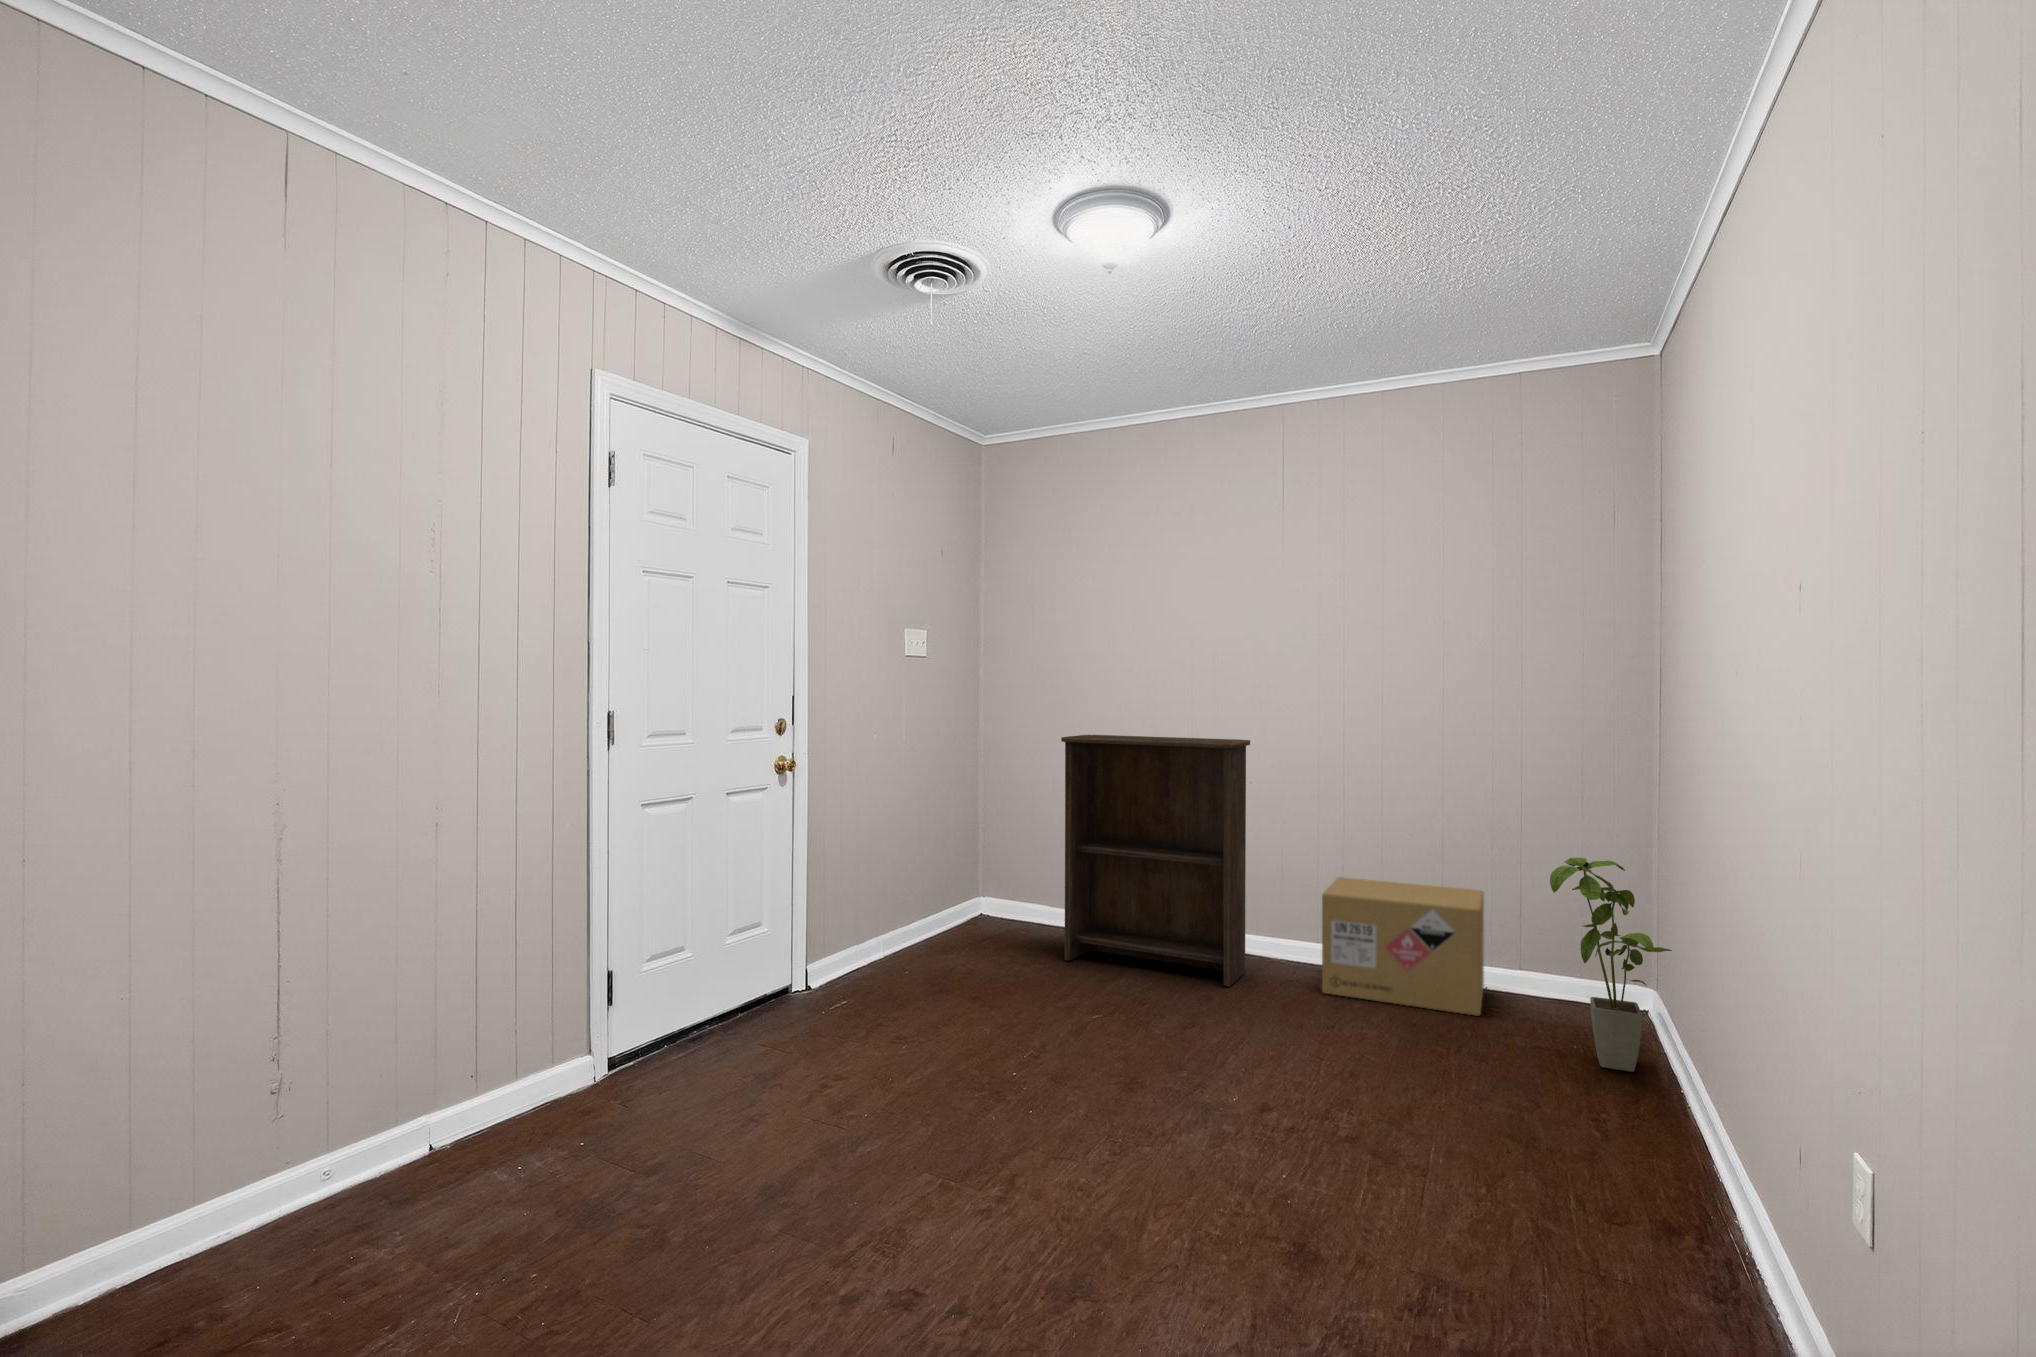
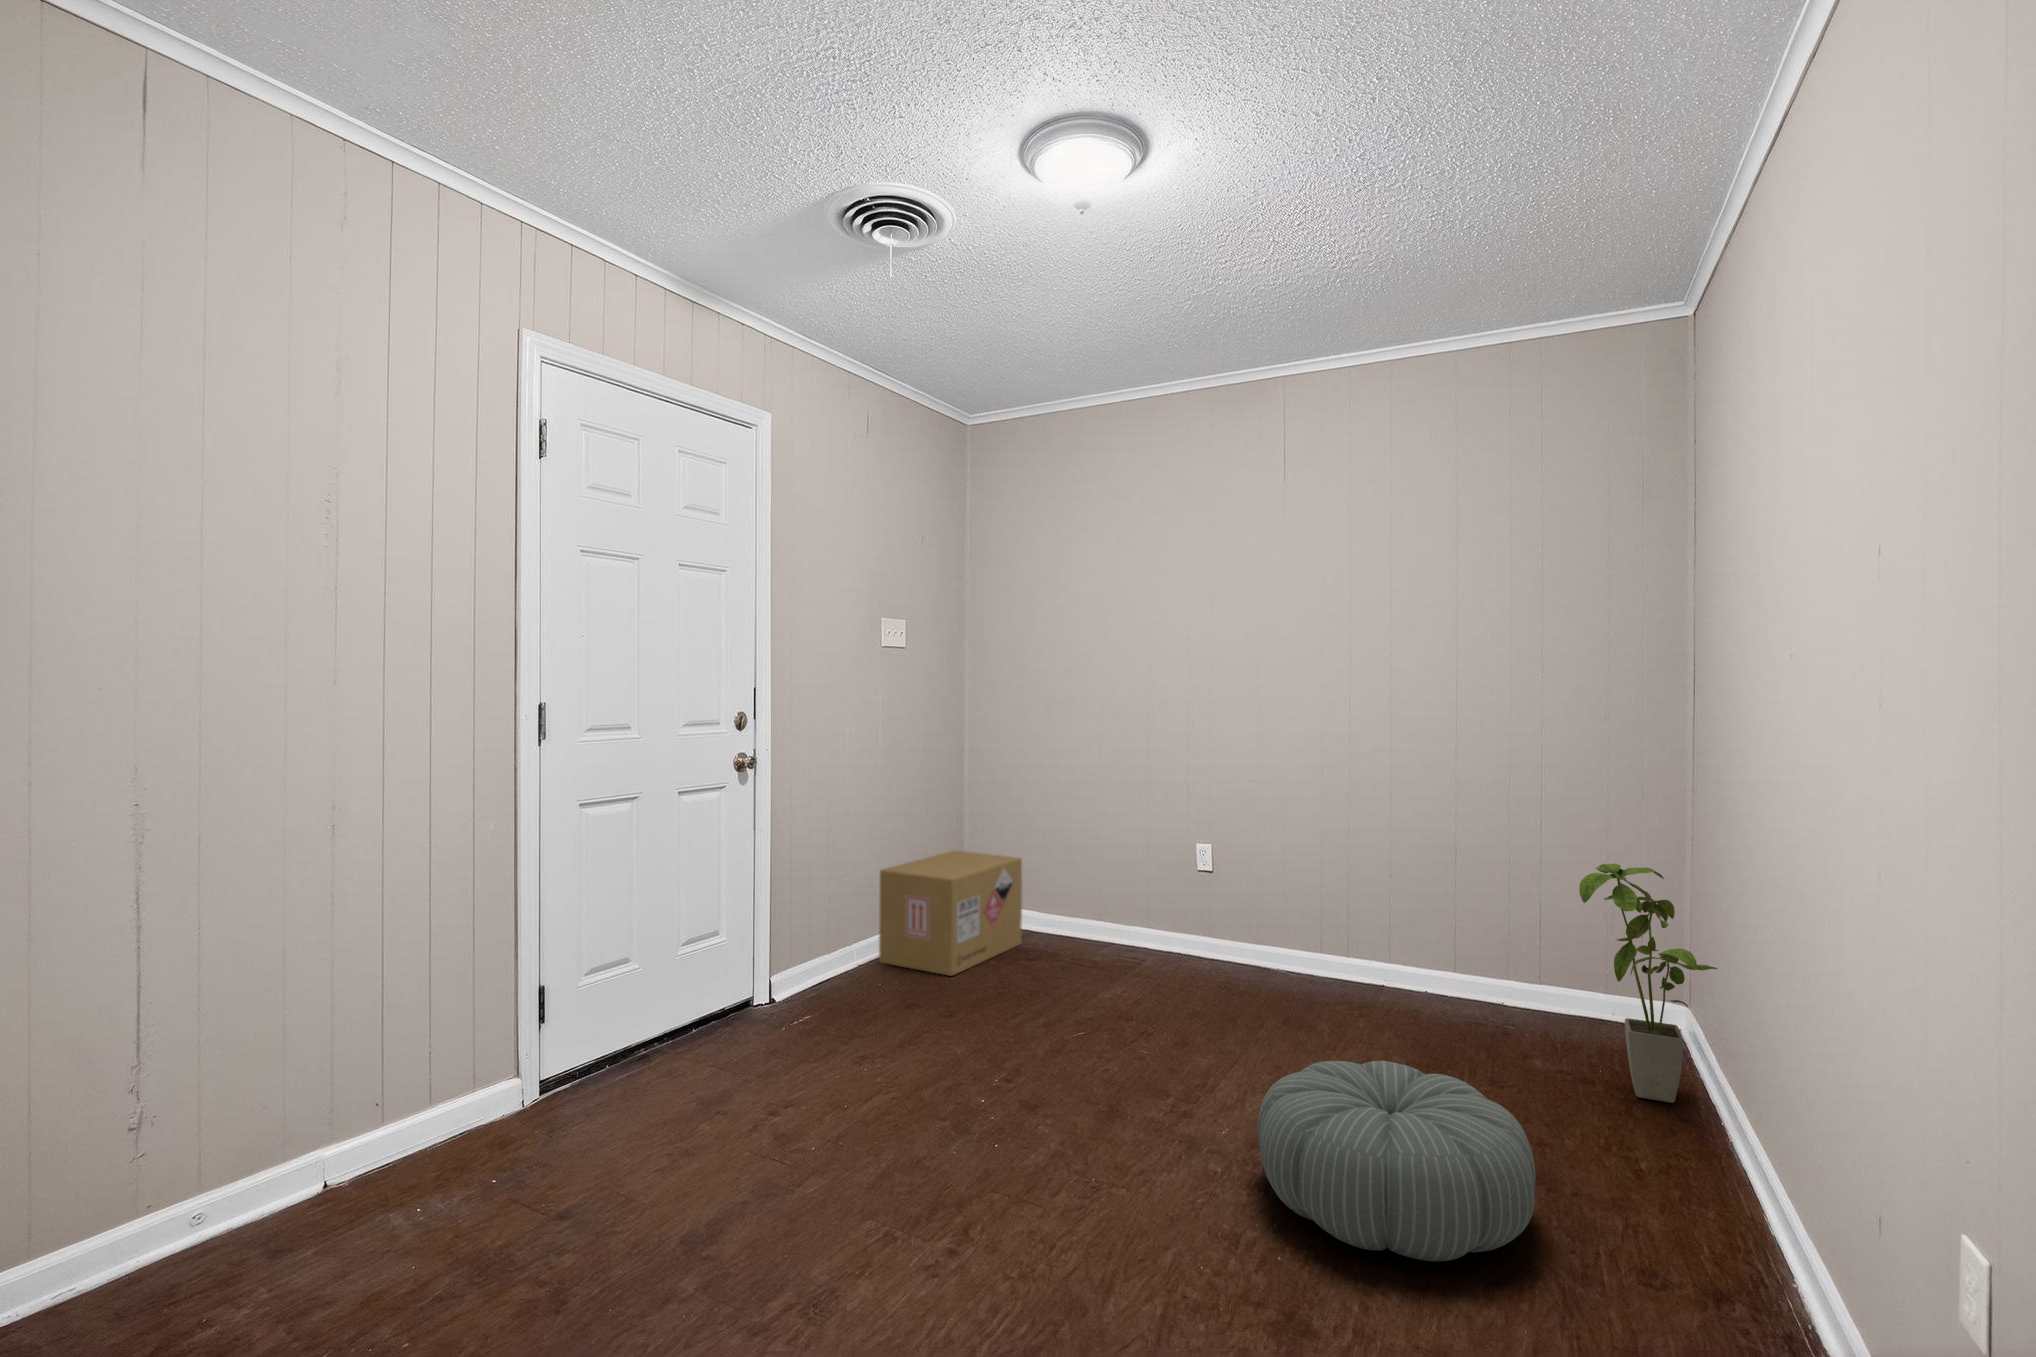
bookshelf: present [1061,735,1250,986] -> none [1048,729,1251,1002]
cardboard box: present [1322,877,1484,1016] -> present [879,850,1022,976]
pouf: none [1266,1033,1511,1201] -> present [1257,1061,1536,1261]

